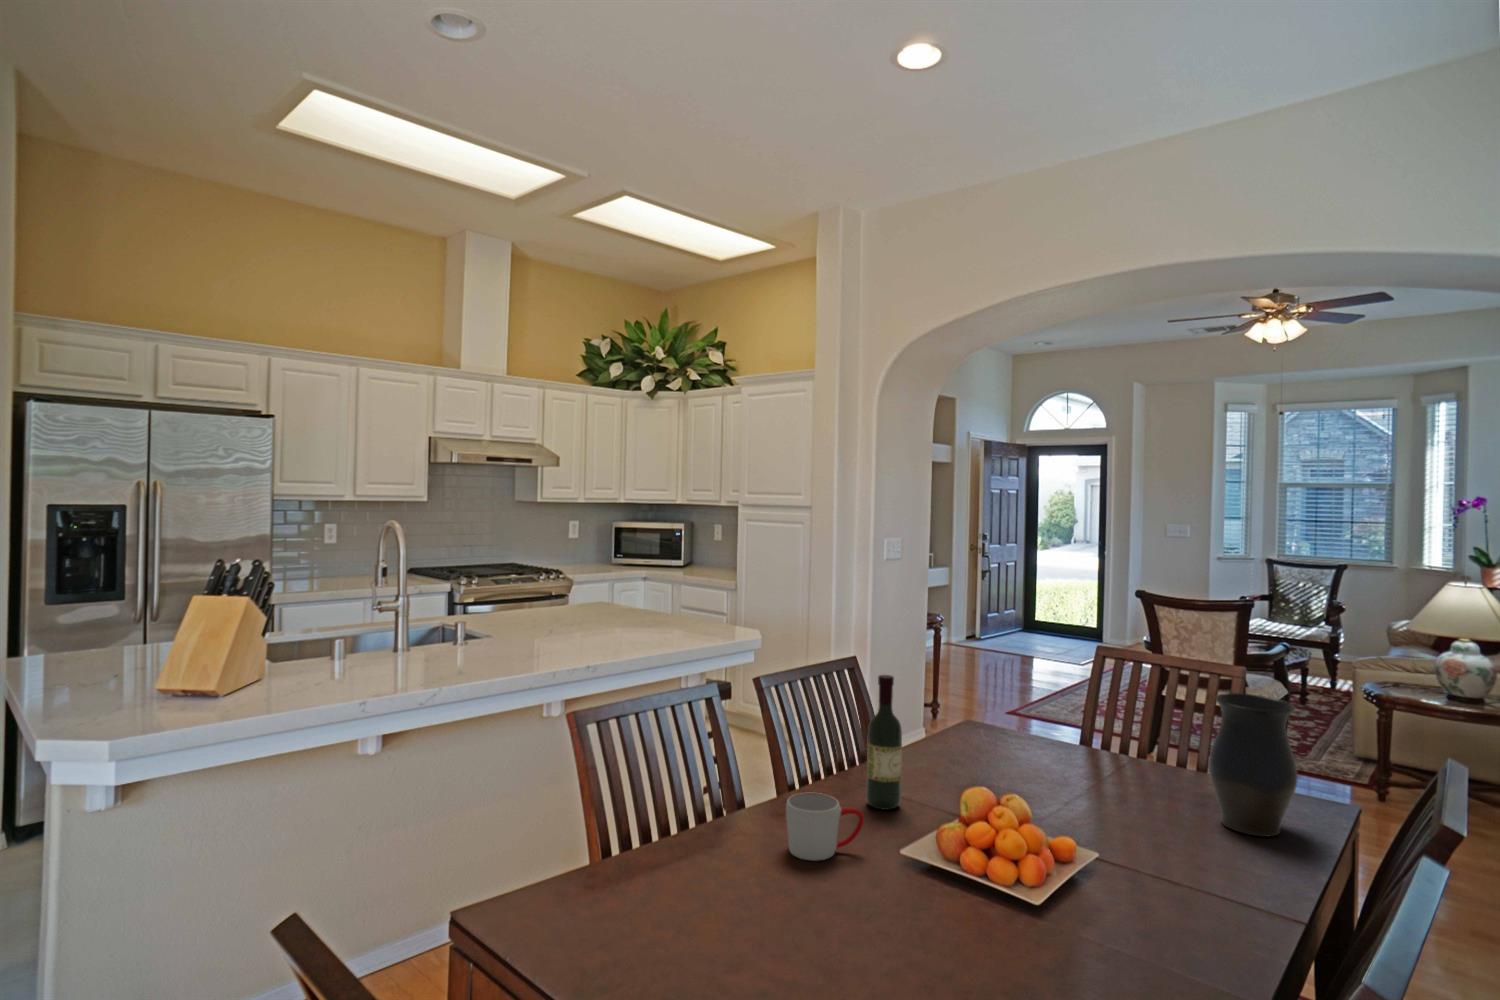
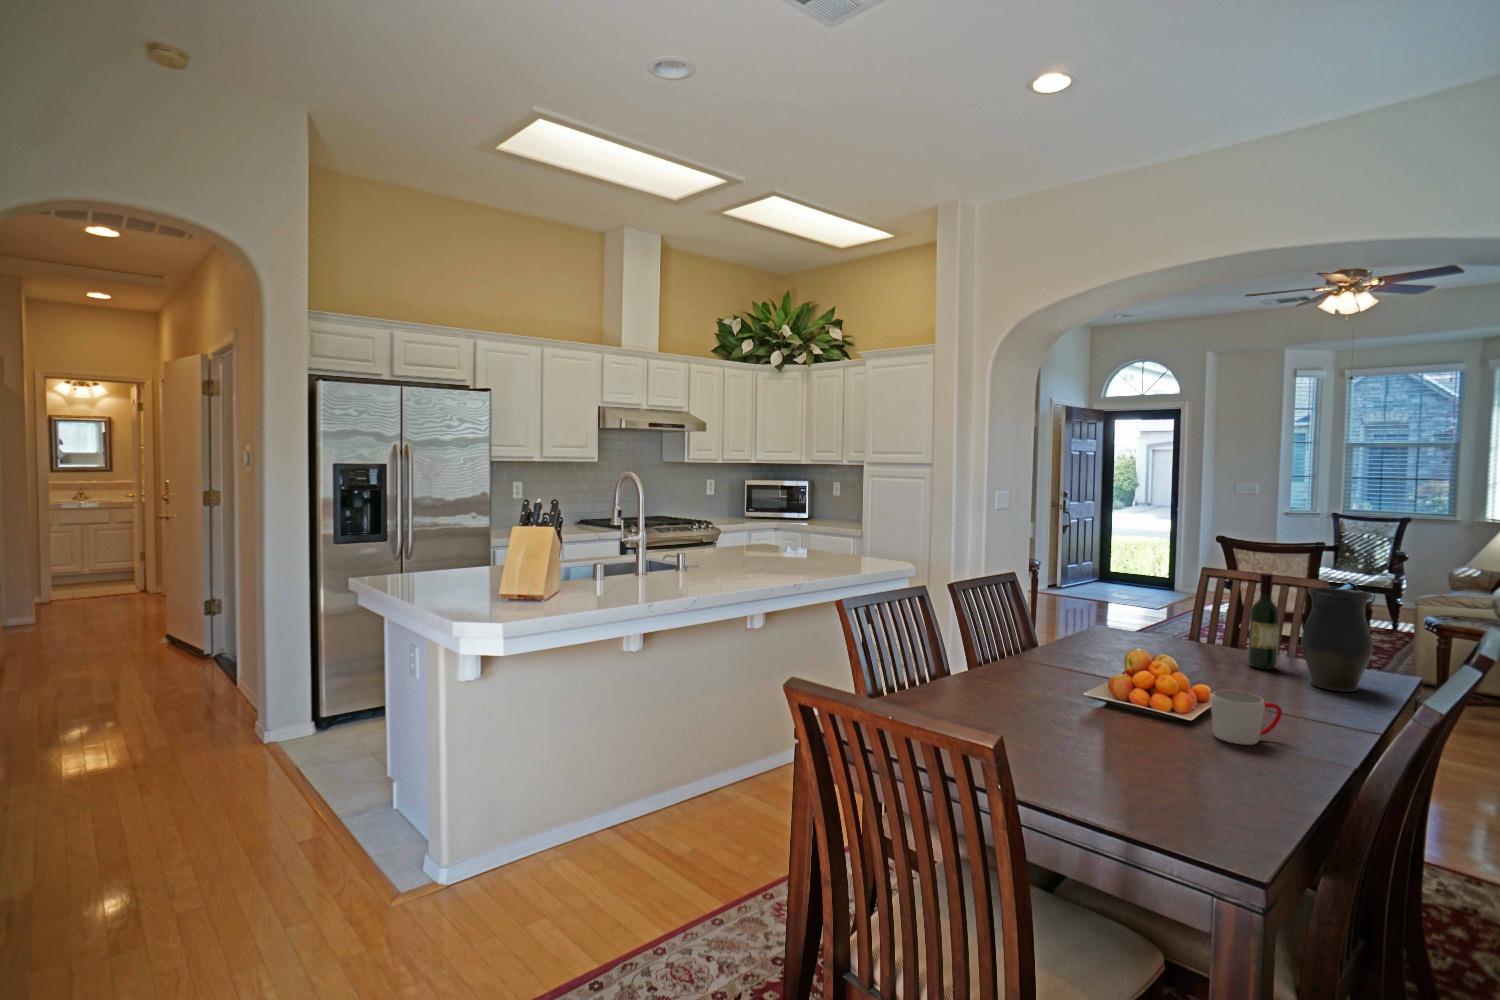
wine bottle: present [866,675,902,810] -> present [1248,573,1279,669]
mug: present [786,793,864,861] -> present [1211,690,1282,745]

